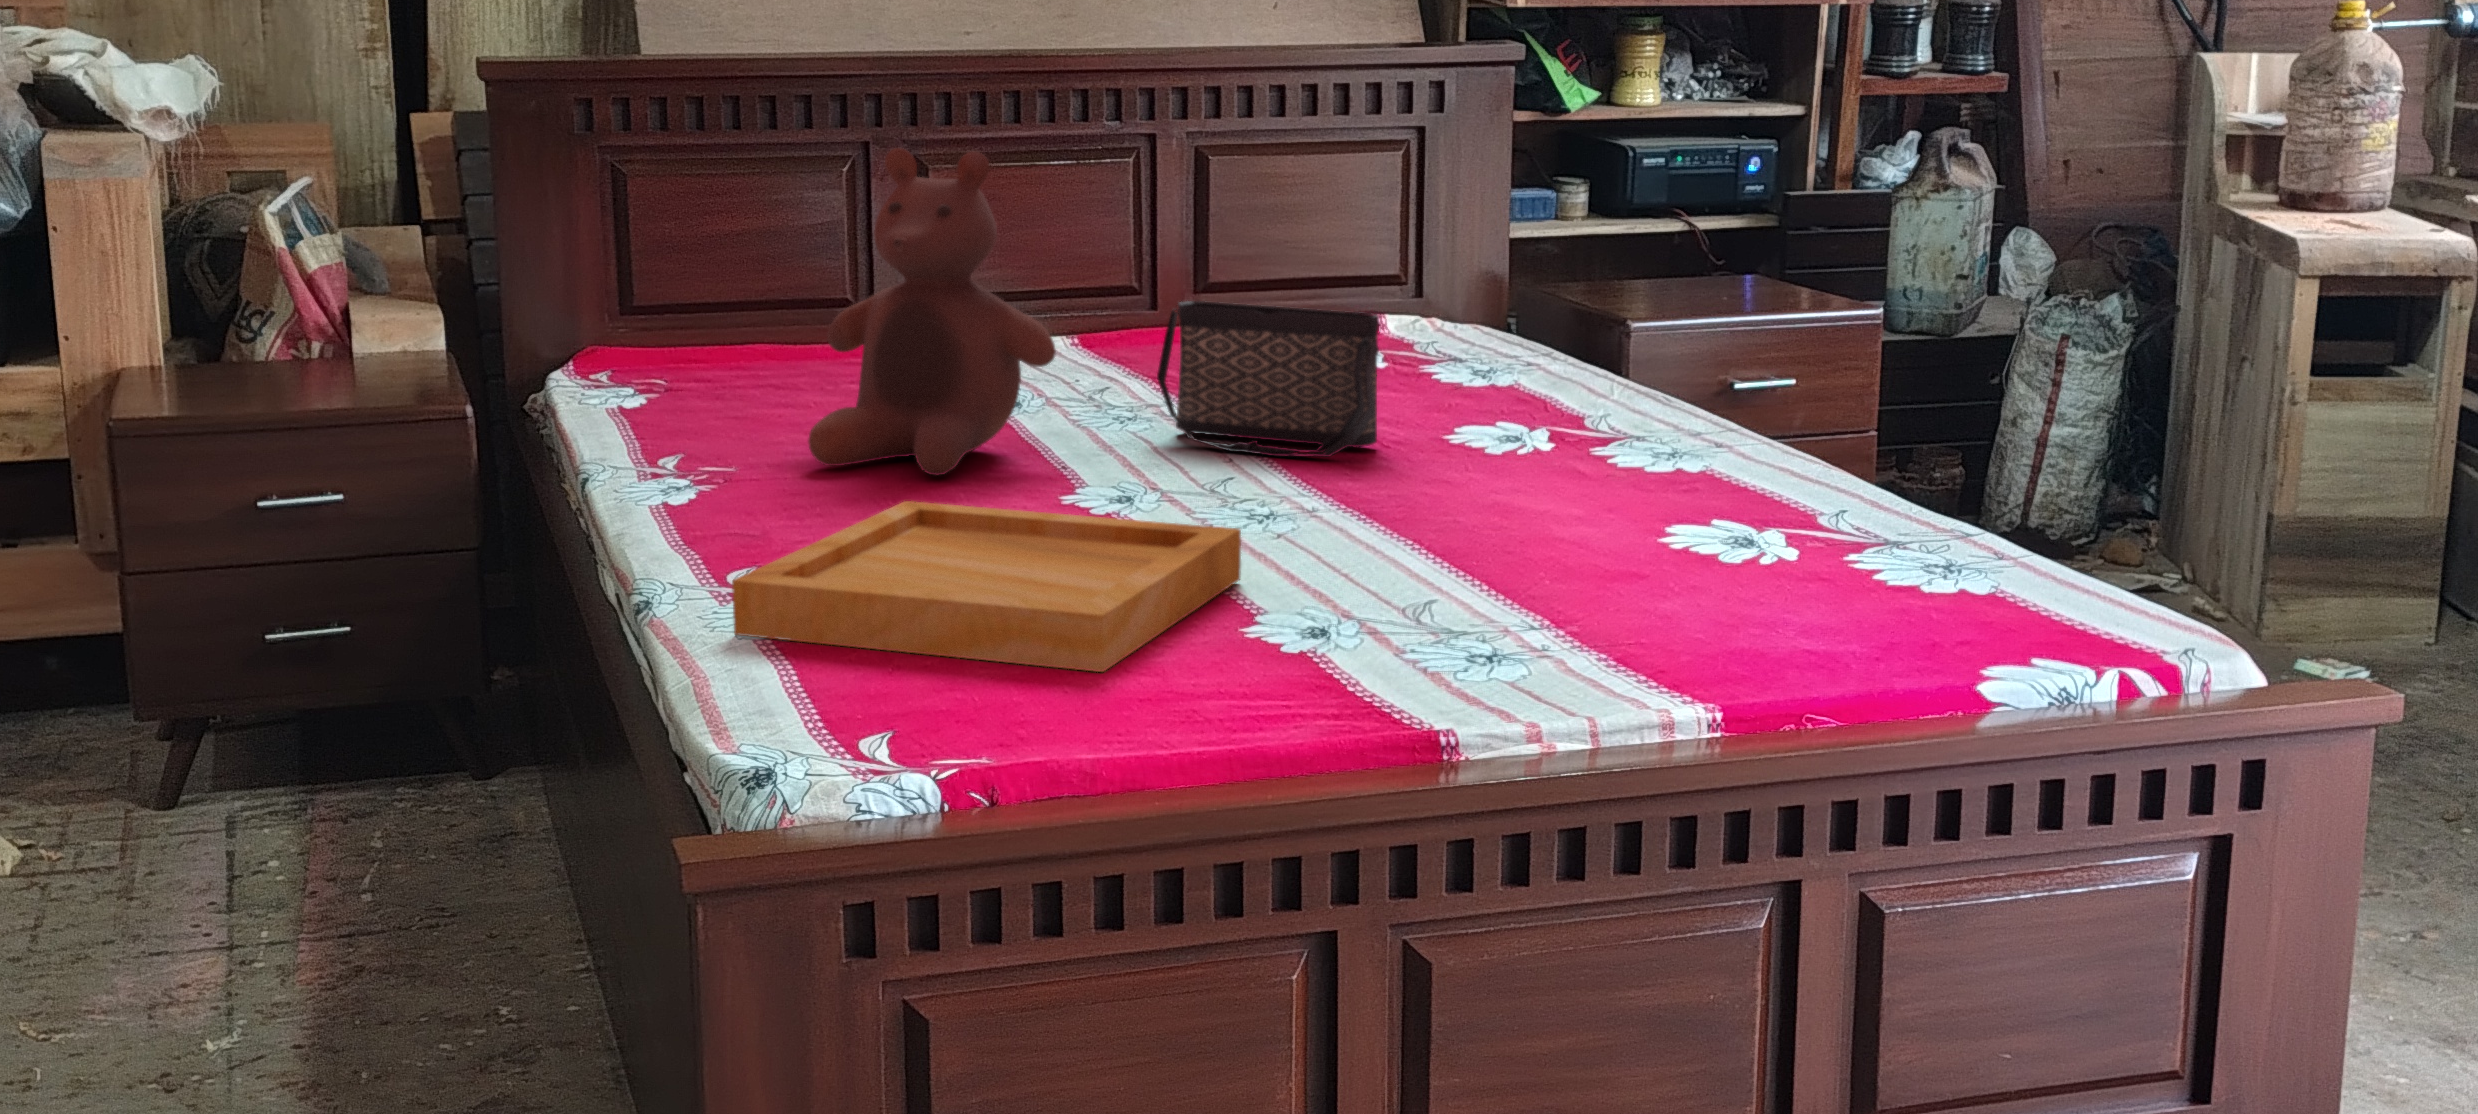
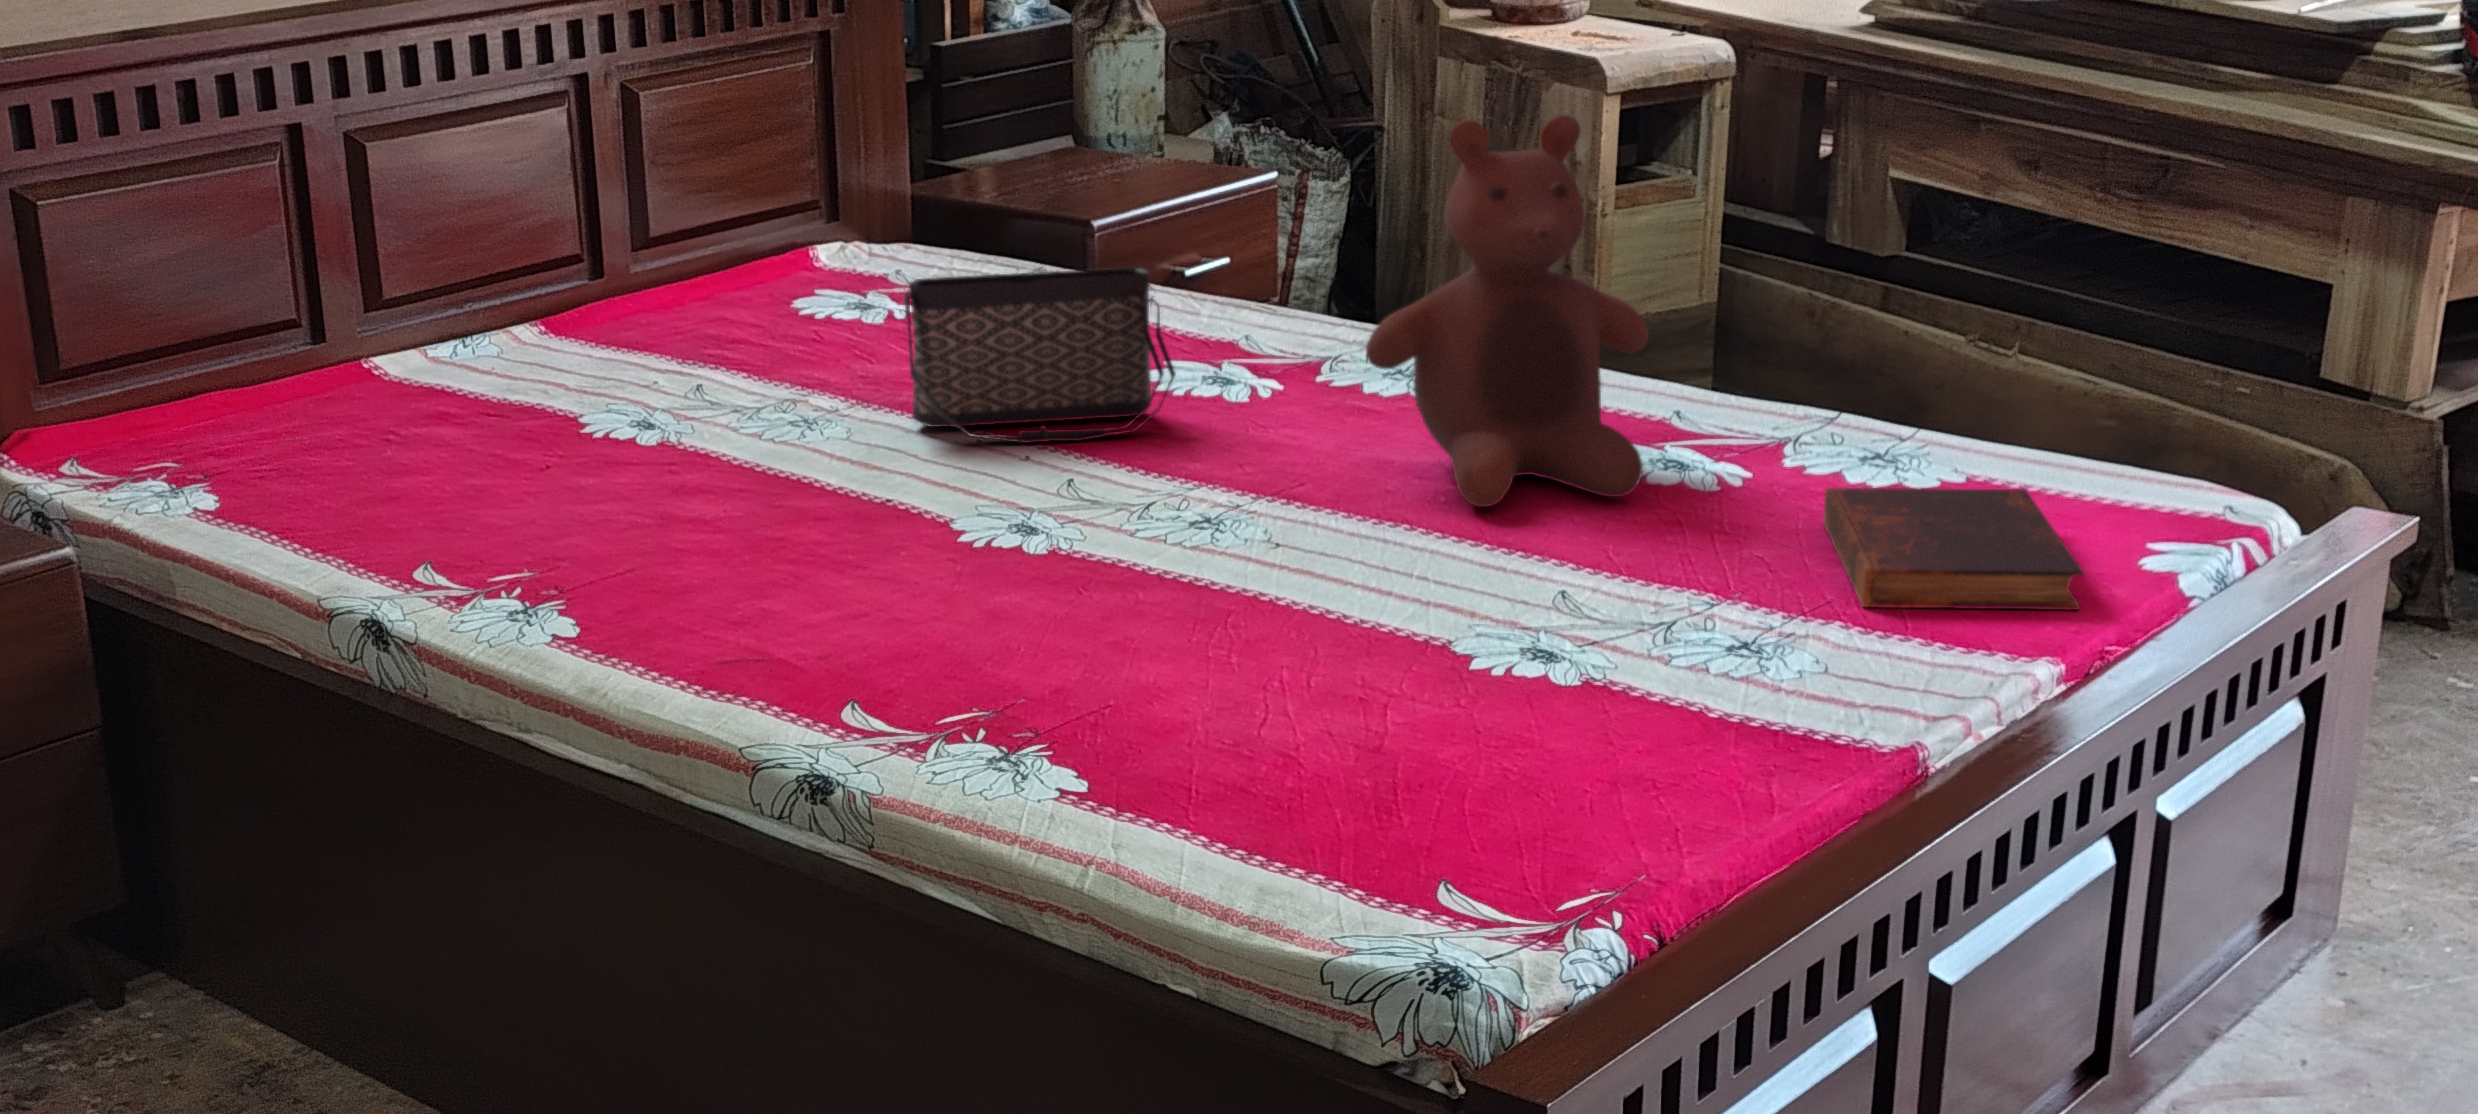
stuffed bear: present [808,148,1056,476] -> present [1366,115,1648,507]
tray: present [732,501,1241,672] -> none [1016,550,1563,800]
book: none [1597,557,1907,678] -> present [1823,488,2084,610]

